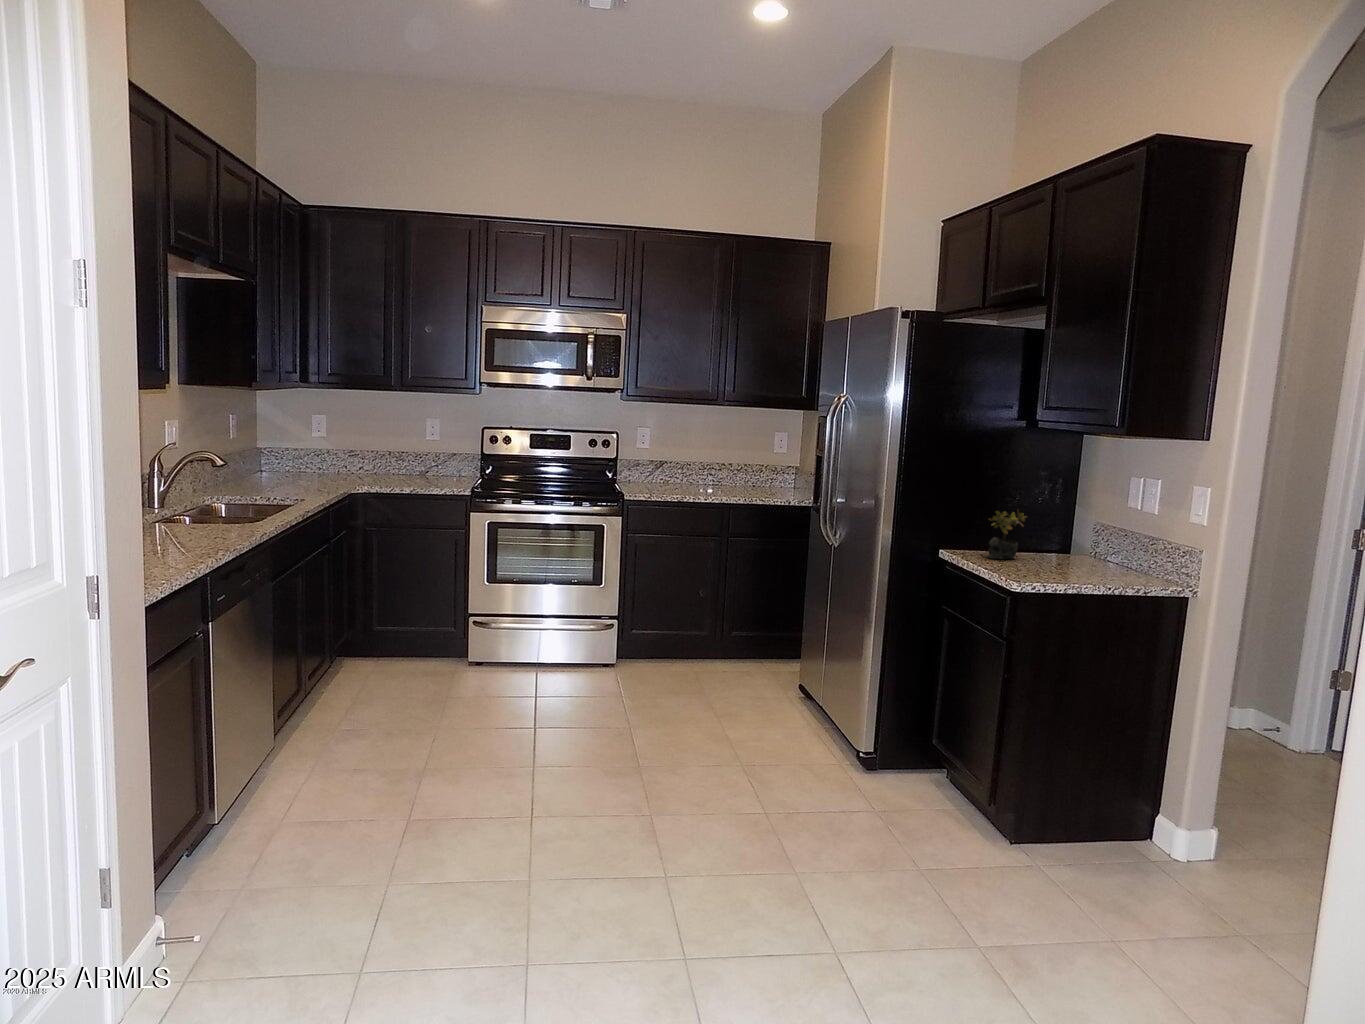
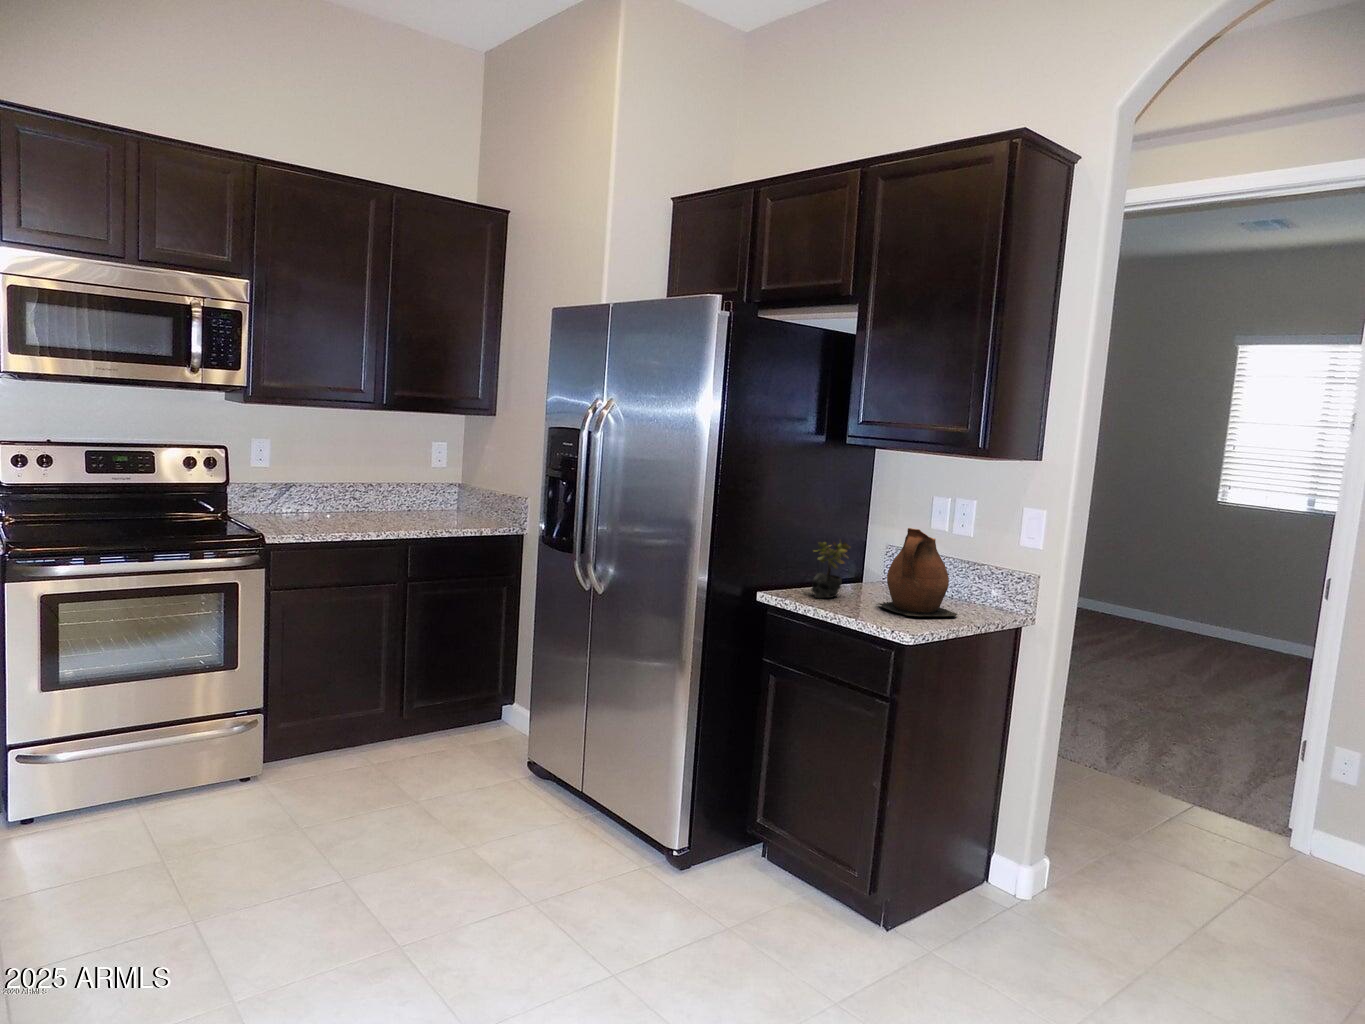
ceramic pitcher: none [1030,498,1100,580] -> present [879,528,957,617]

